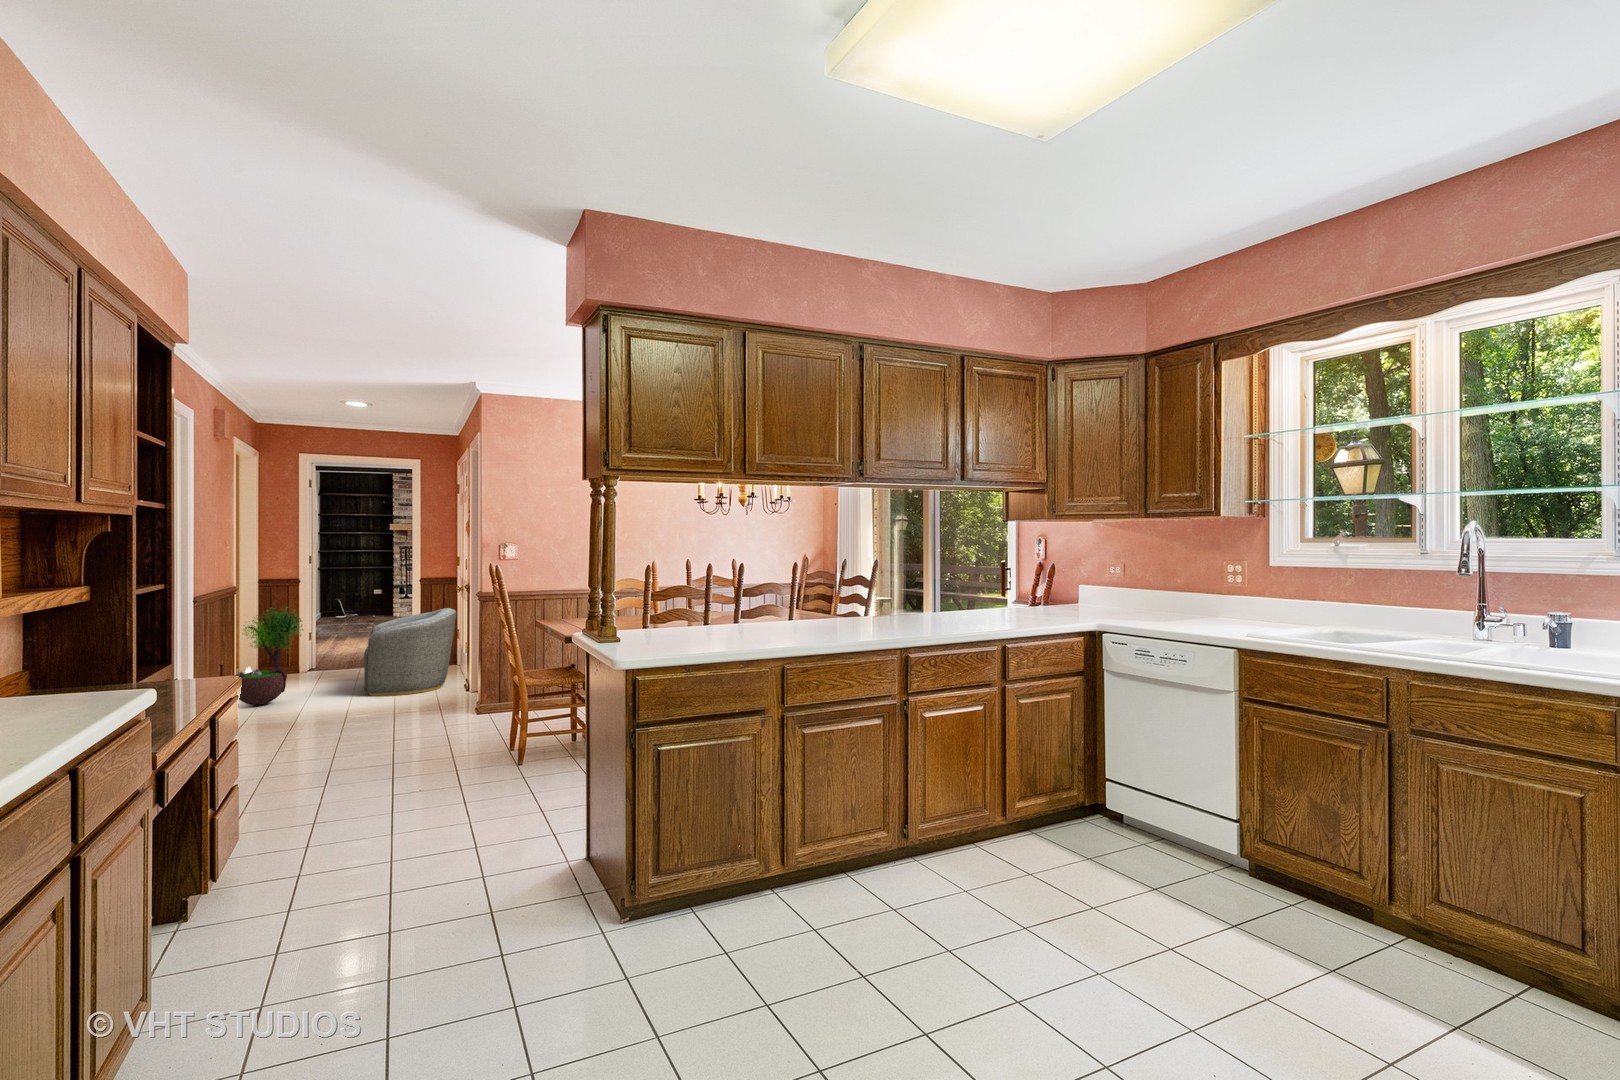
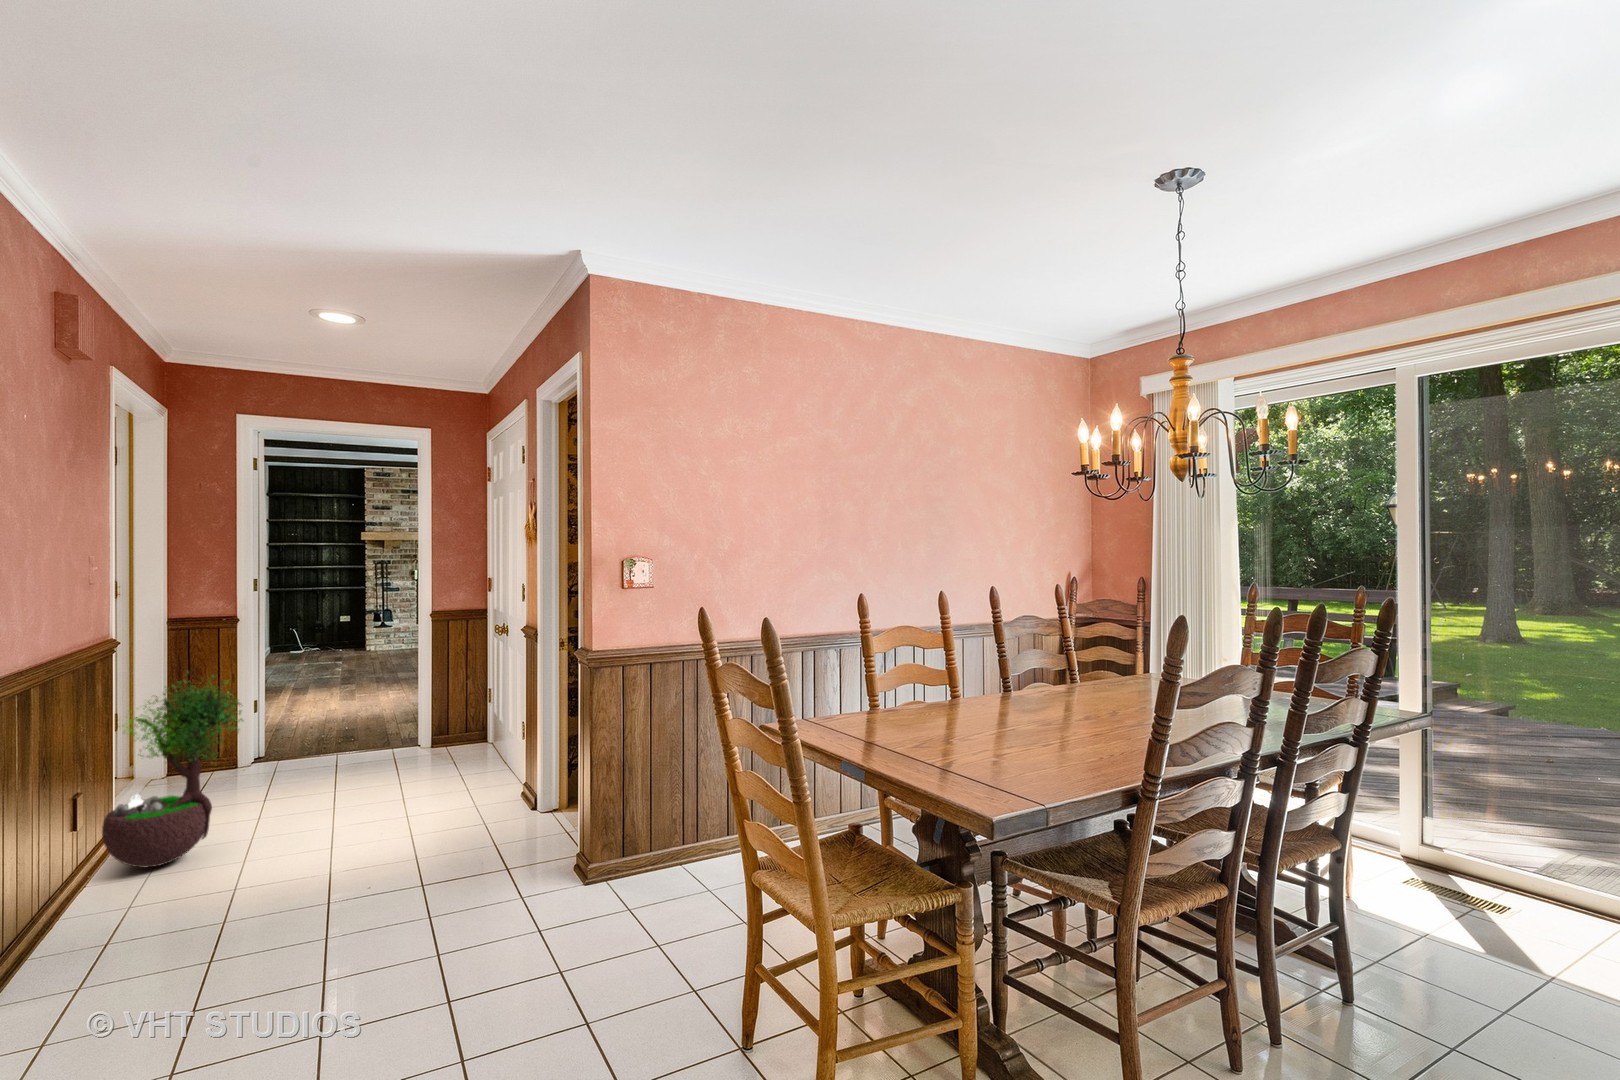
armchair: present [364,608,456,696] -> none [354,665,507,829]

